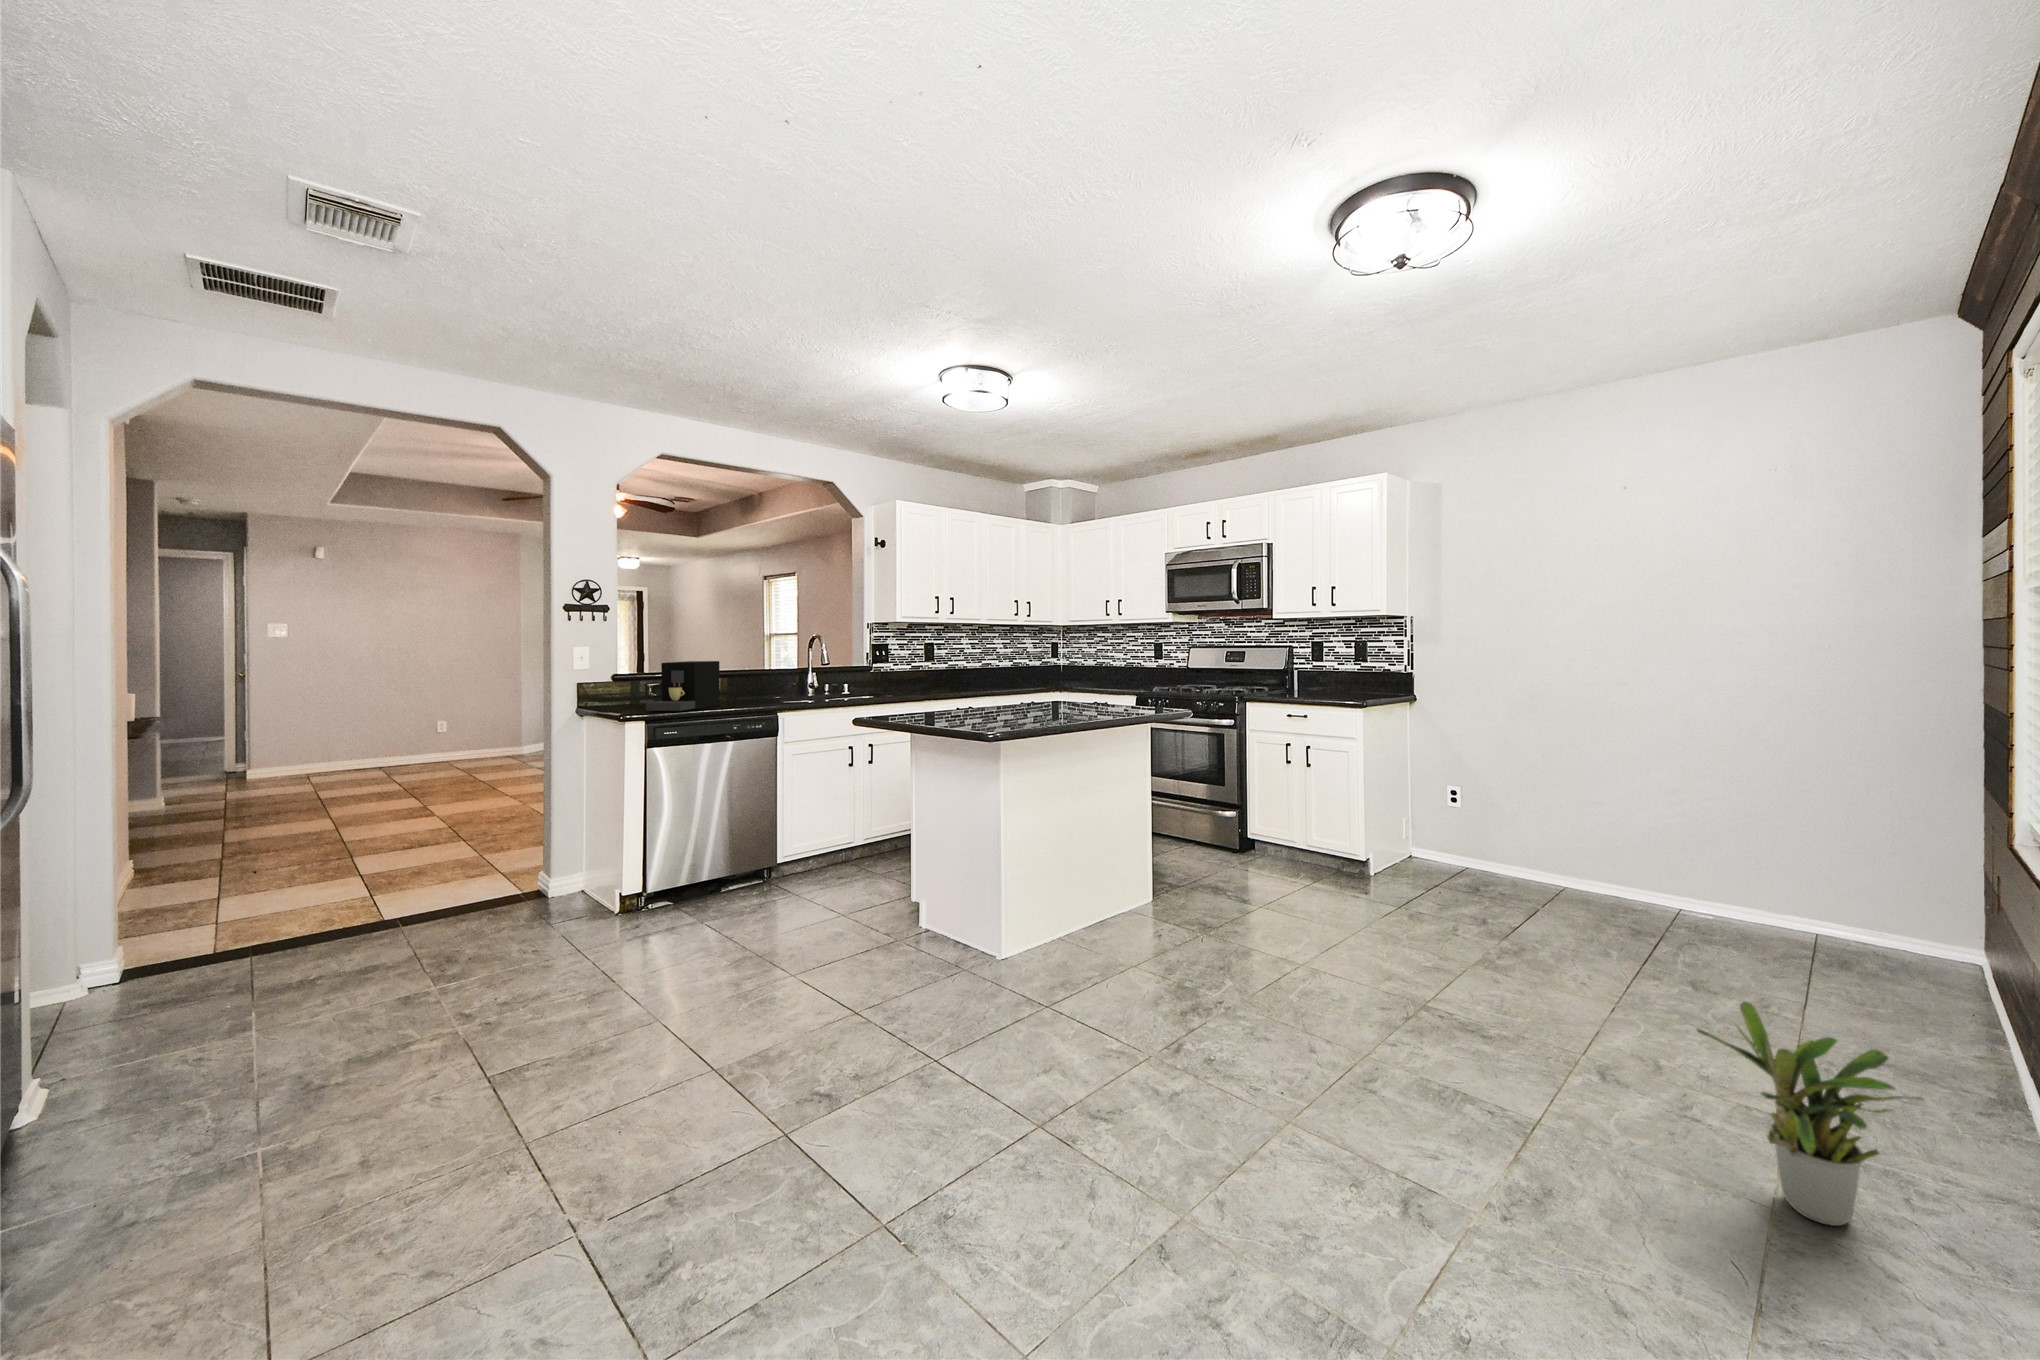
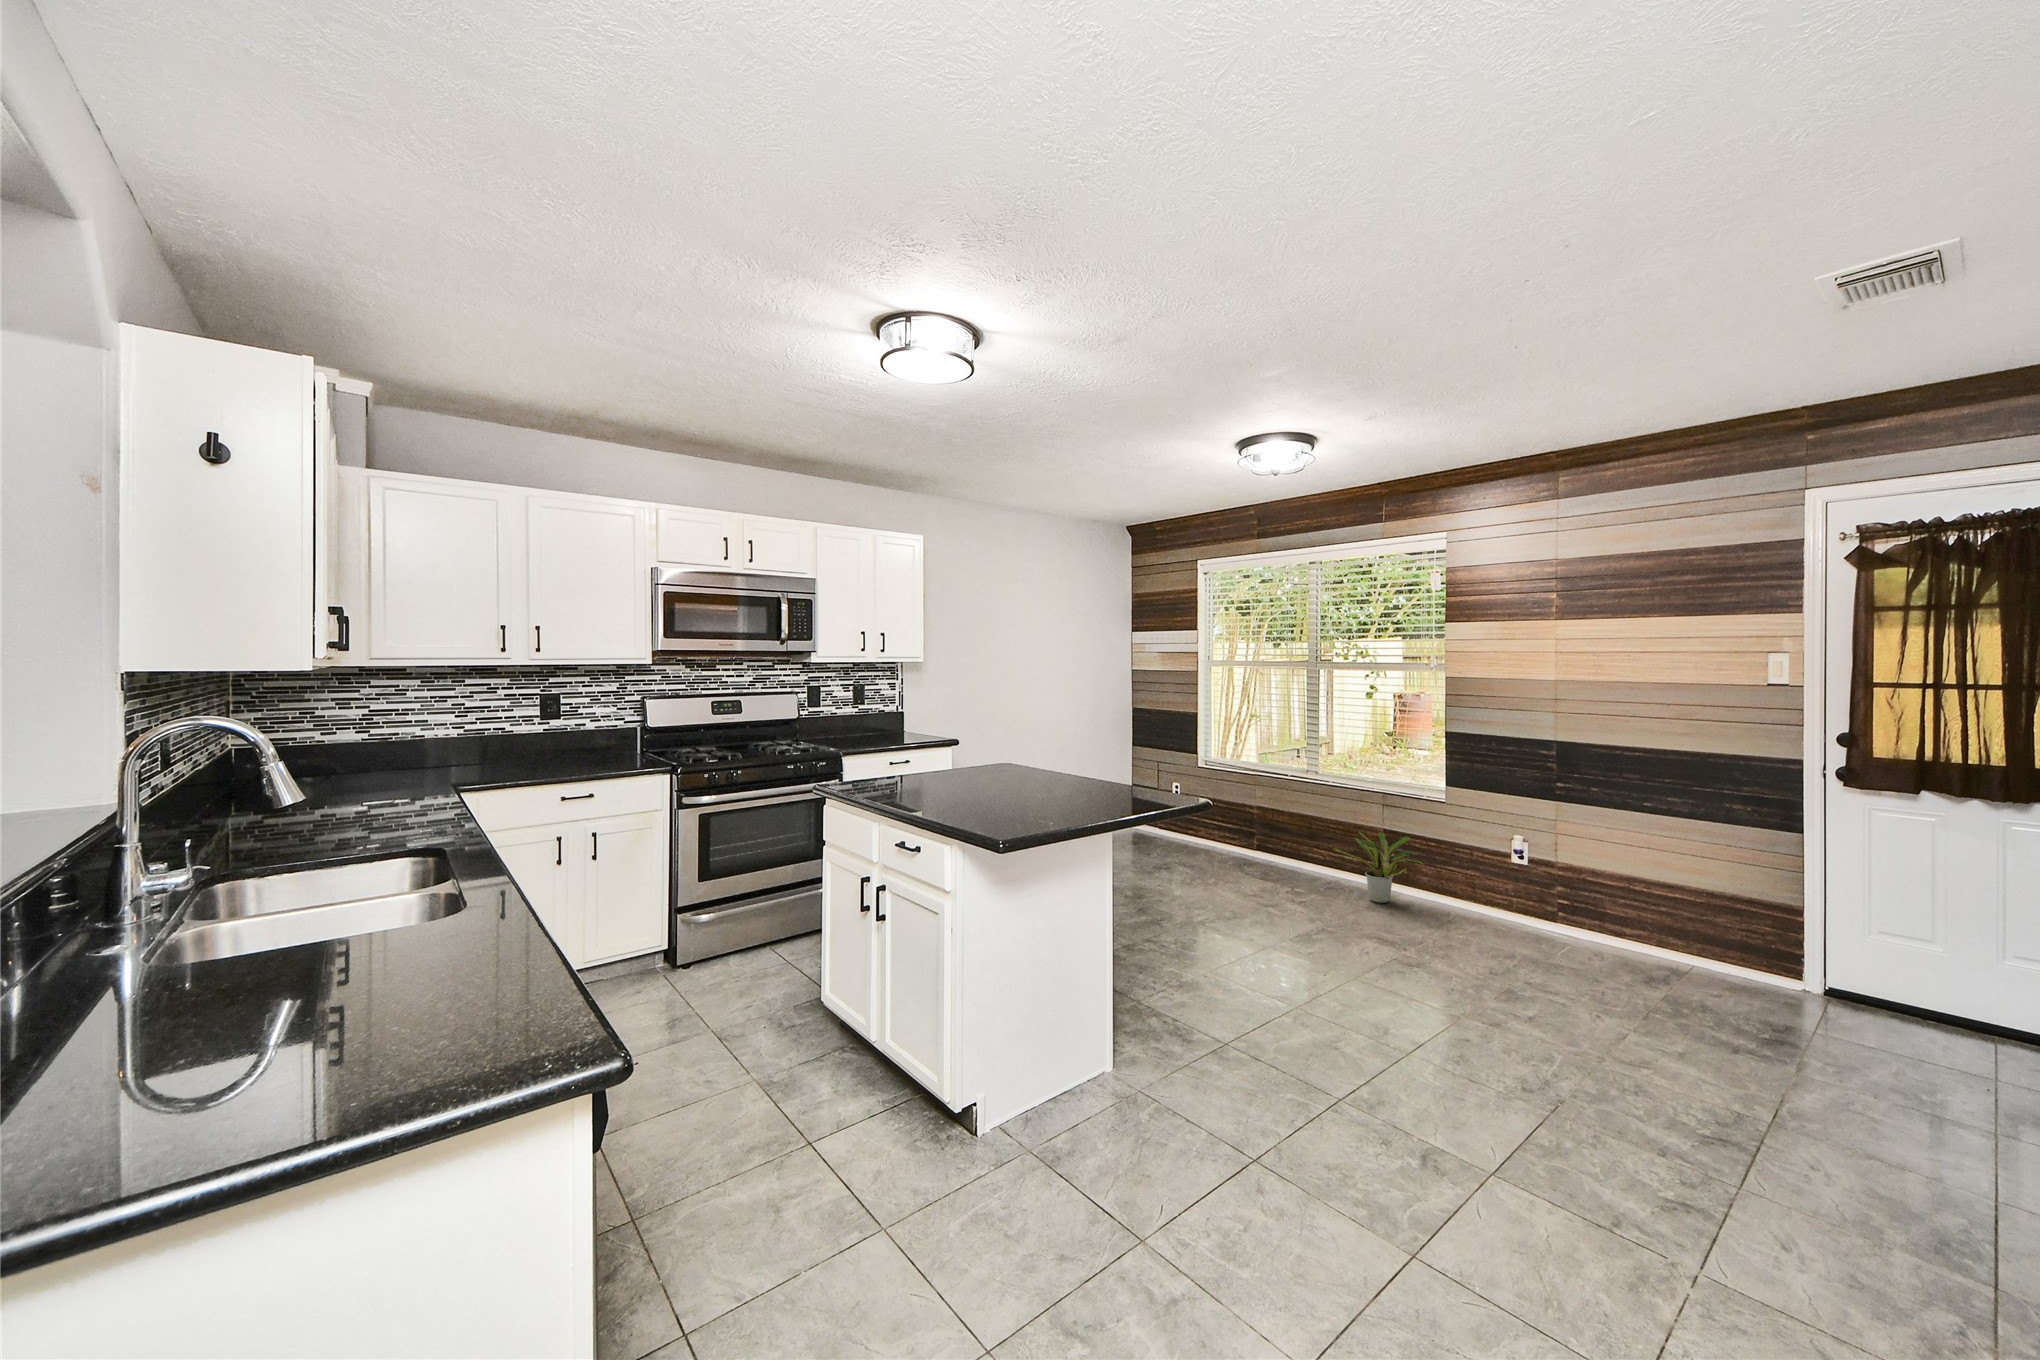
coffee maker: present [646,661,720,711] -> none [145,825,506,1062]

